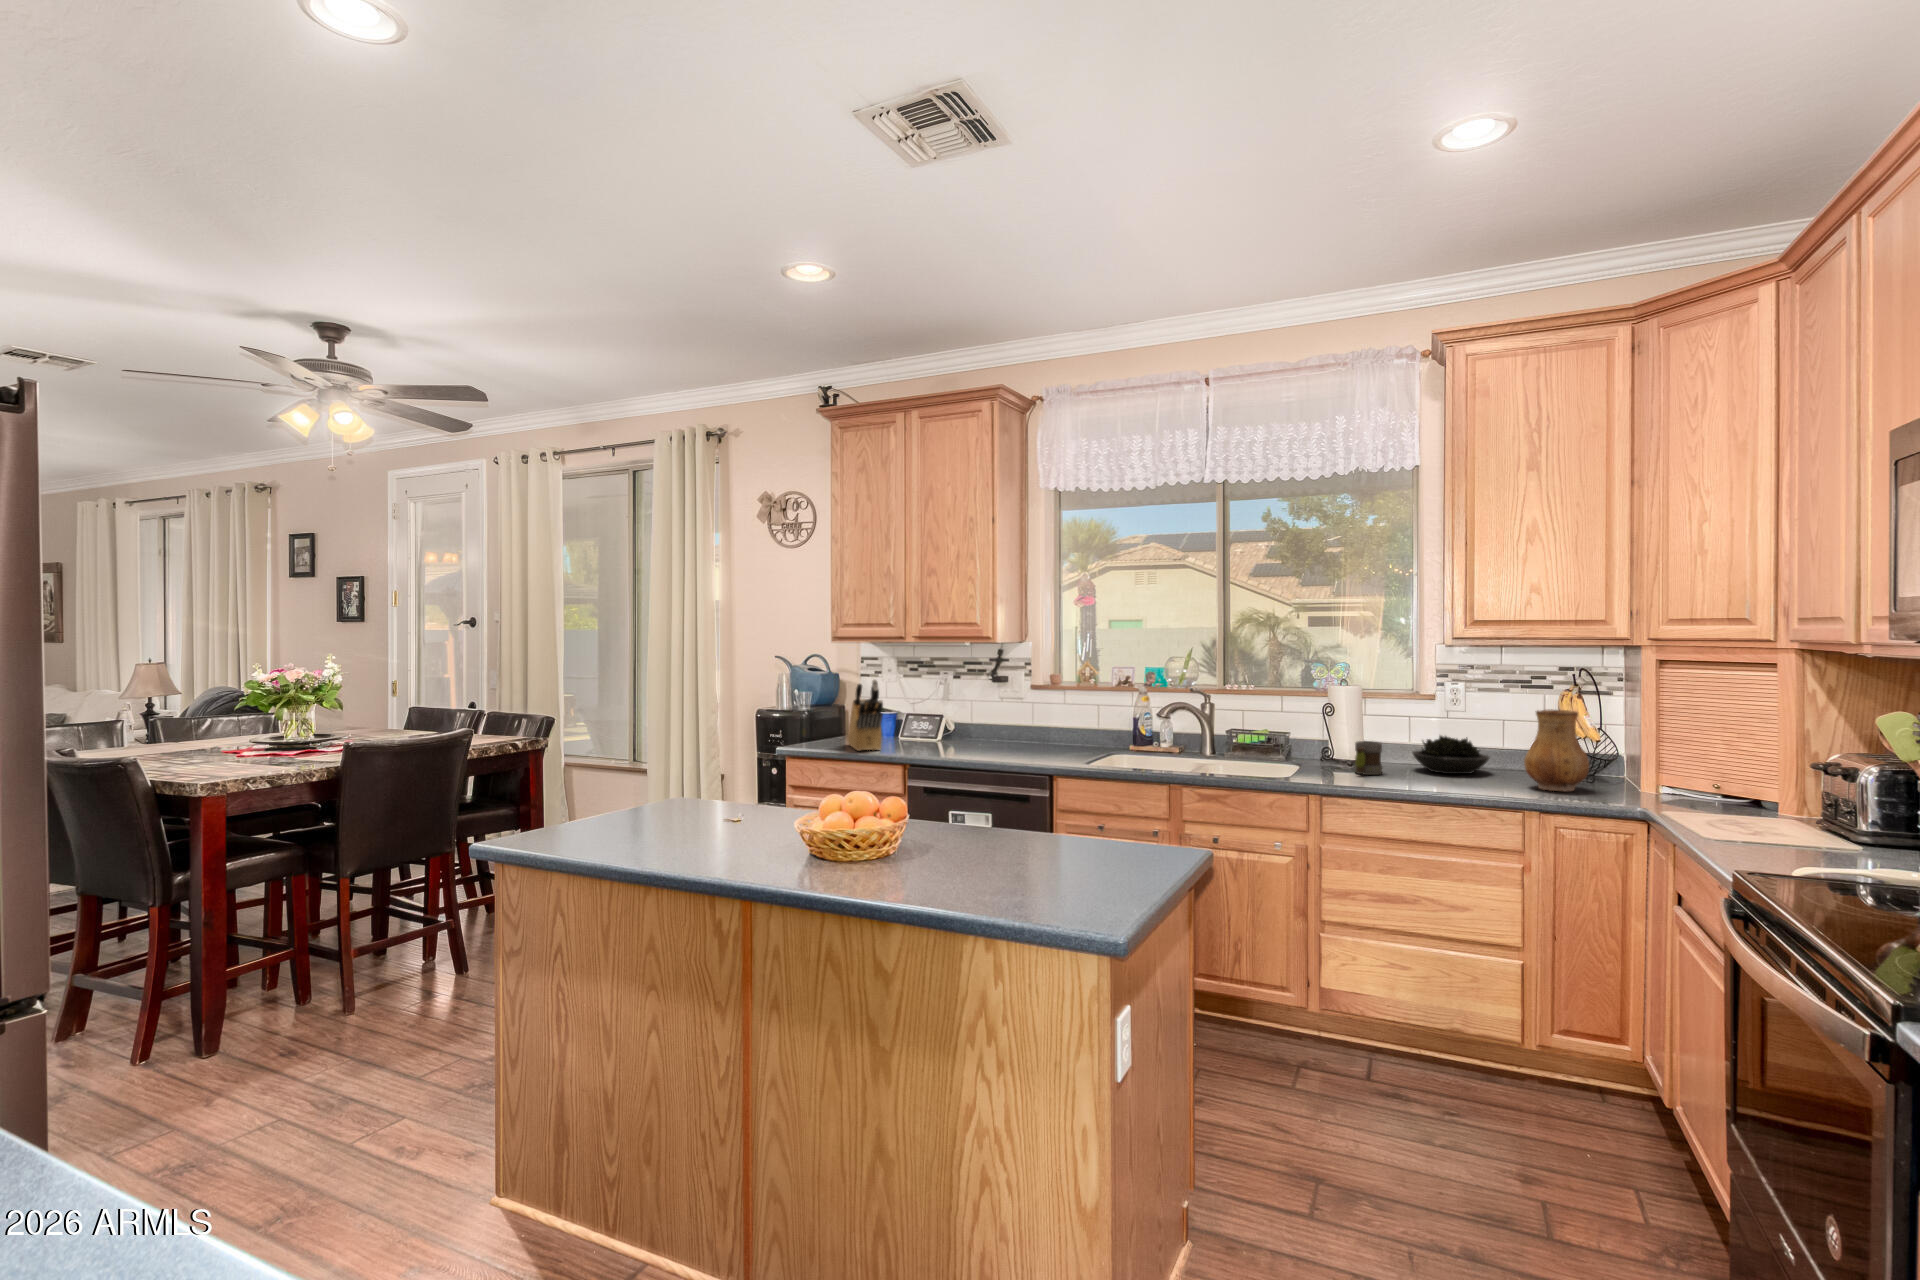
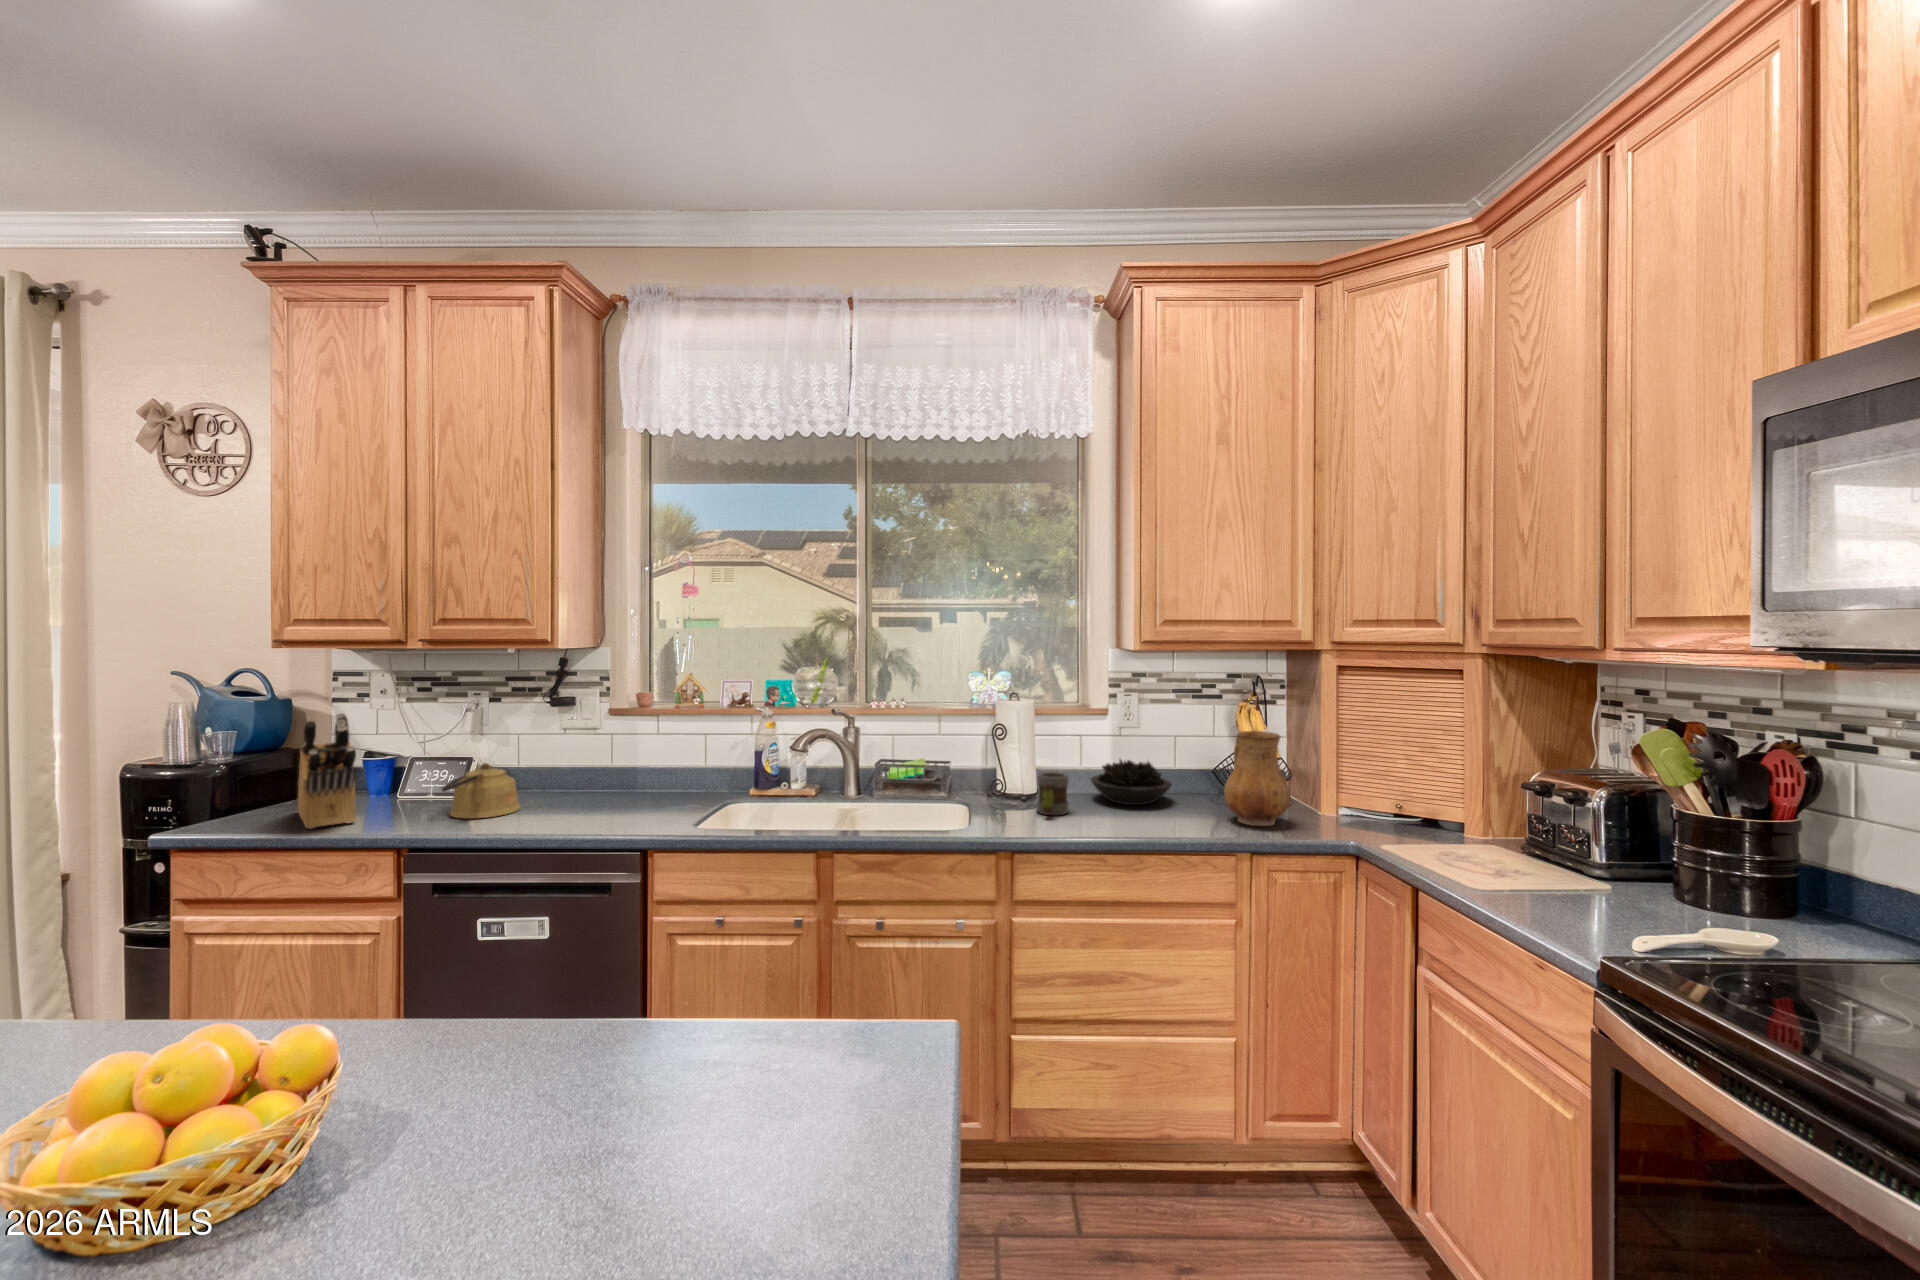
kettle: none [928,717,974,752] -> present [441,763,520,819]

